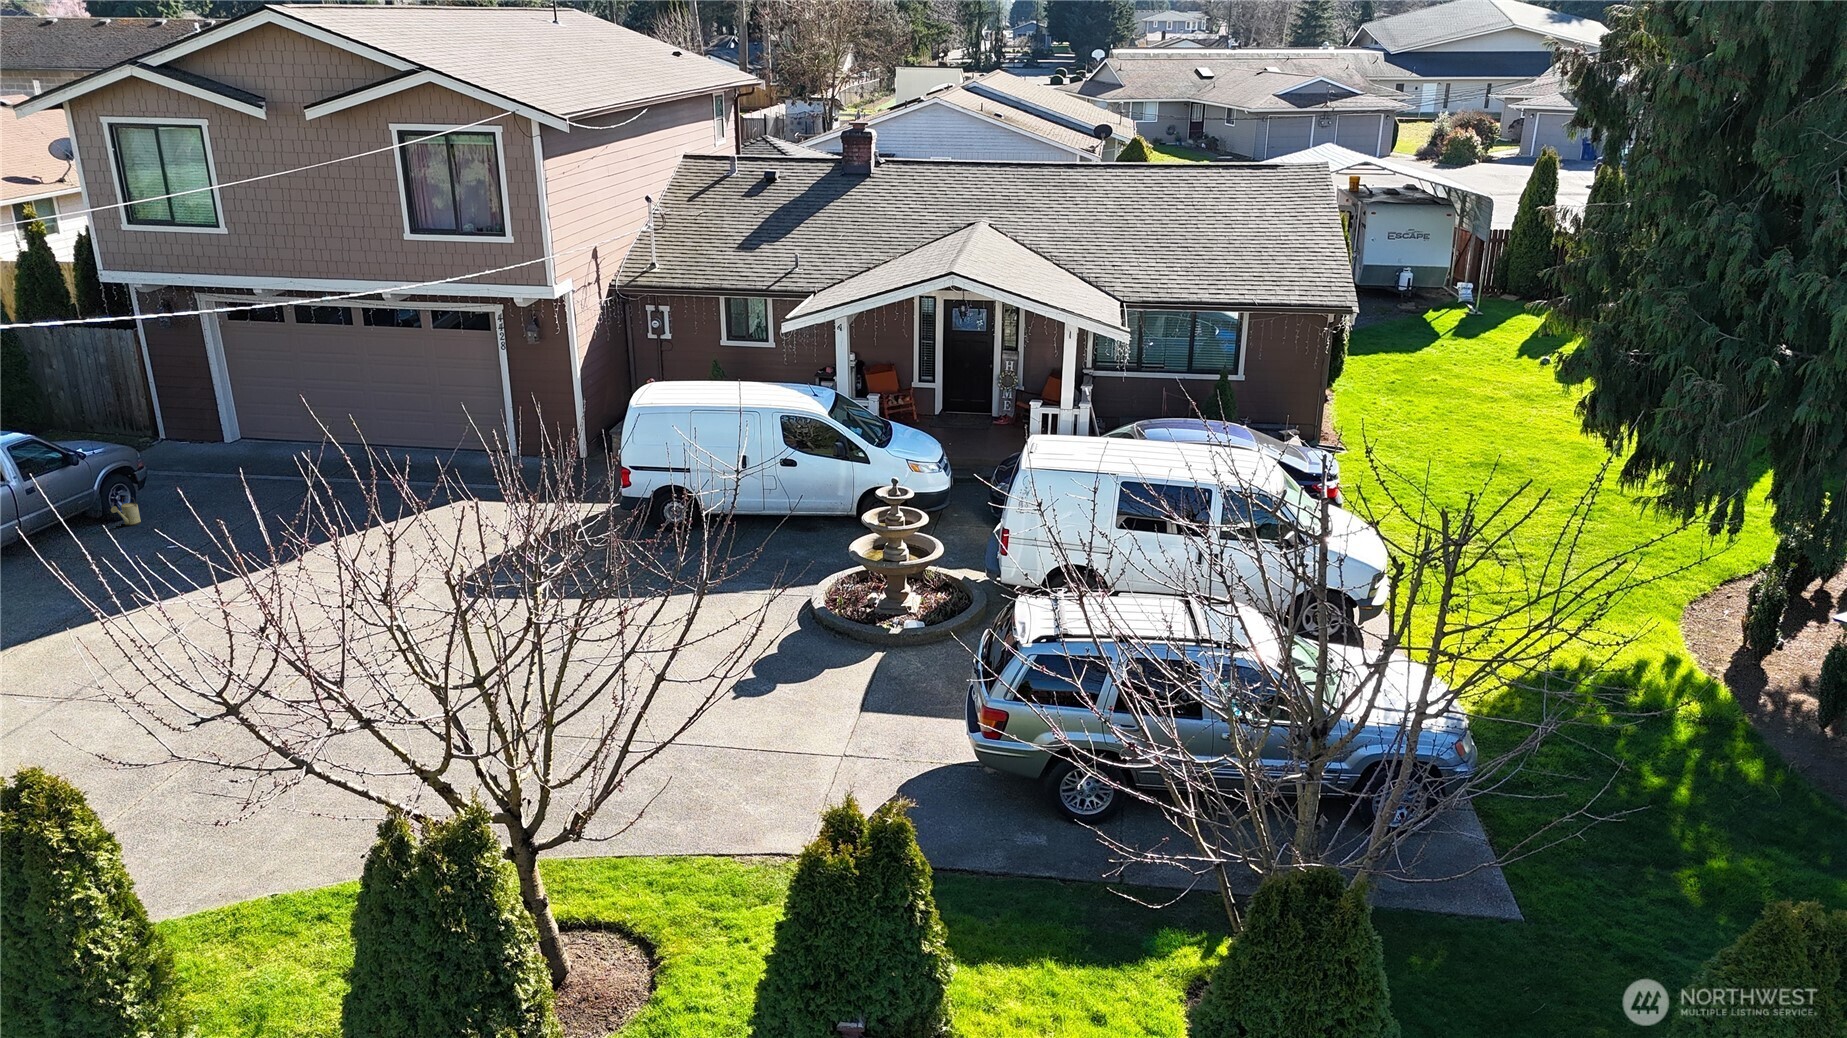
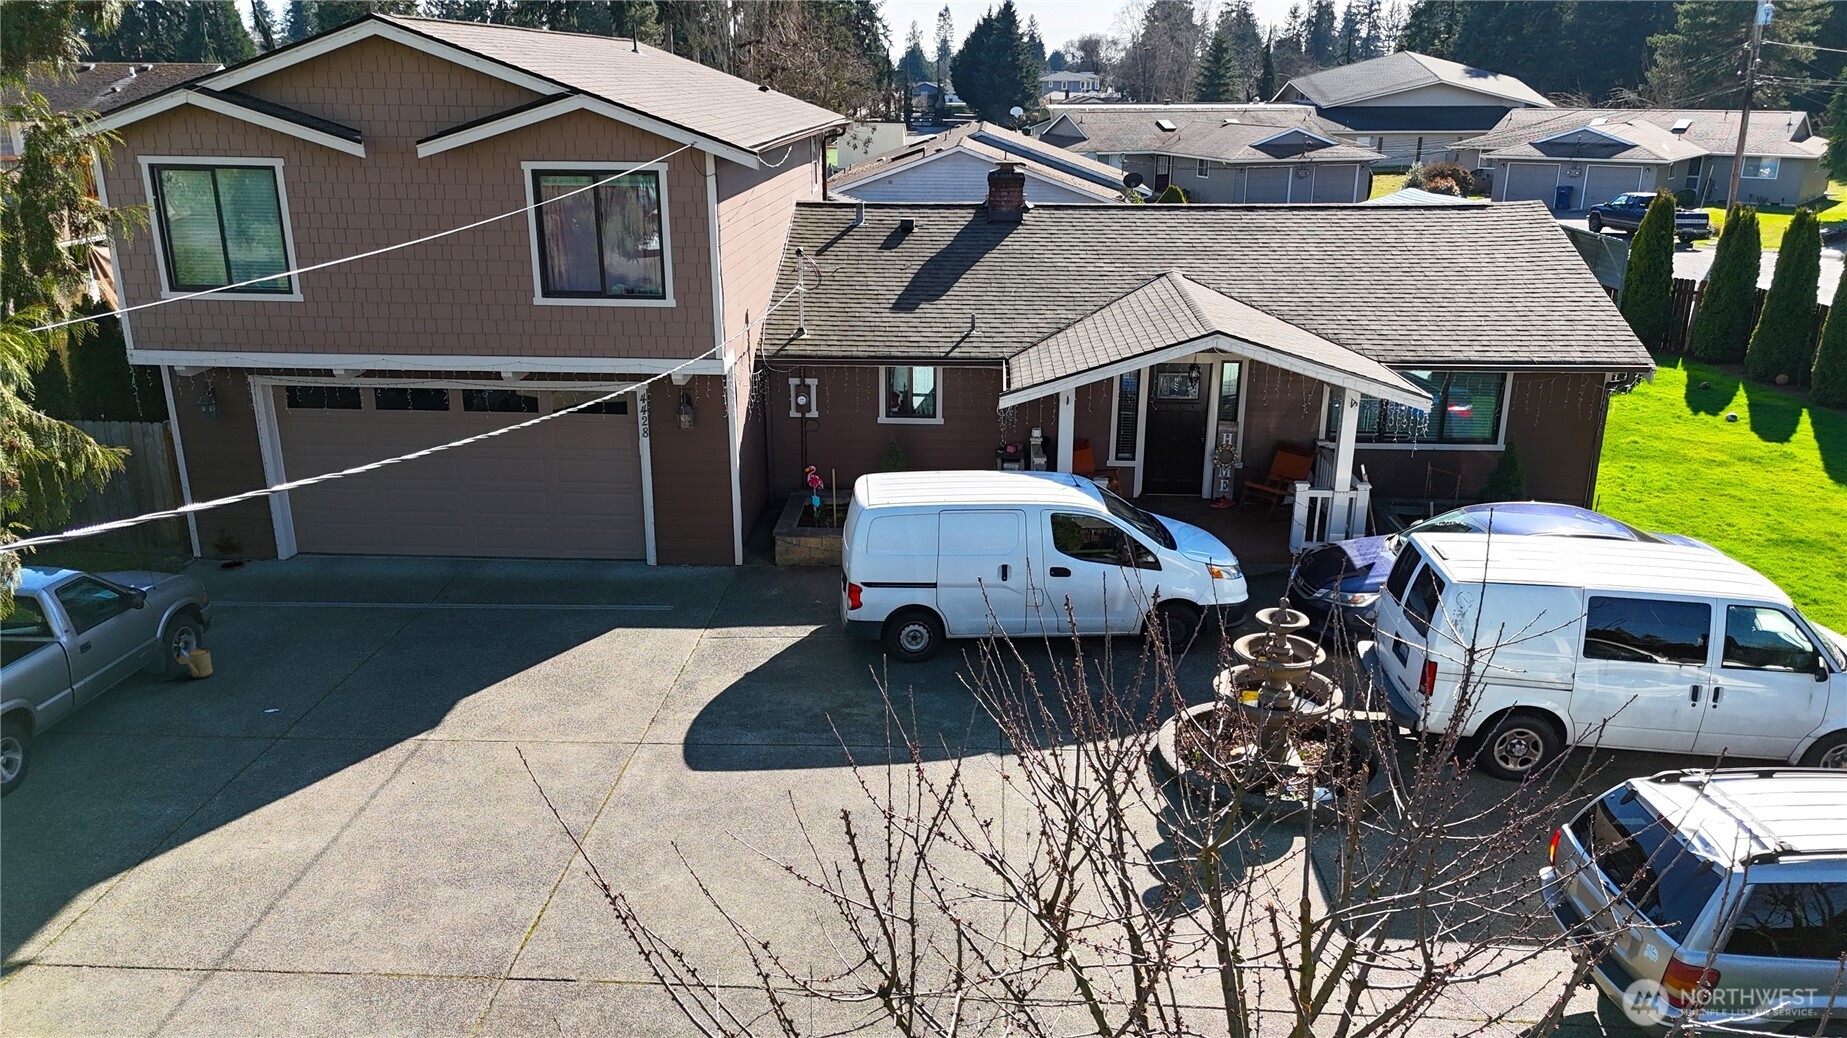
potted tree: none [166,413,197,452] -> present [213,525,246,571]

